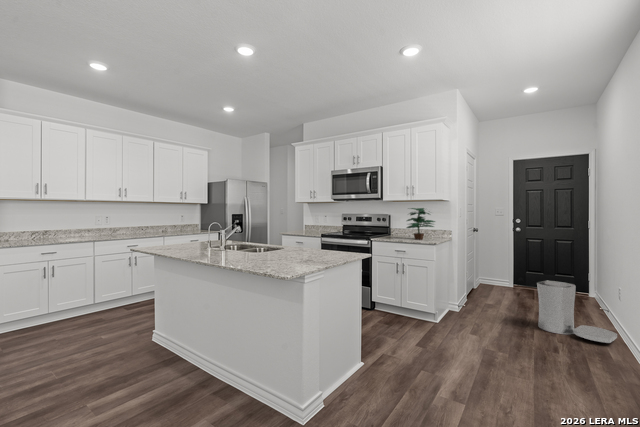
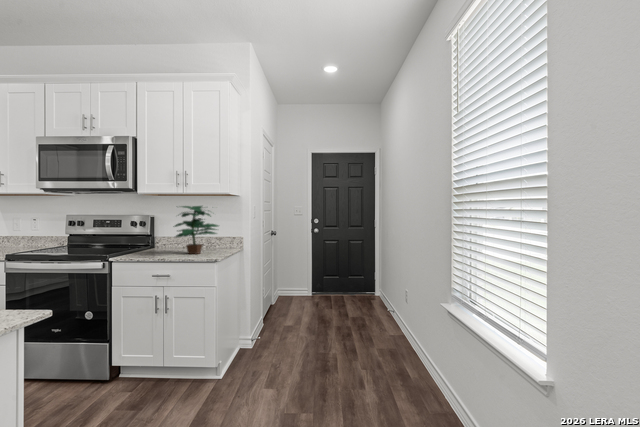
trash can: present [537,281,617,343] -> none [341,293,414,361]

